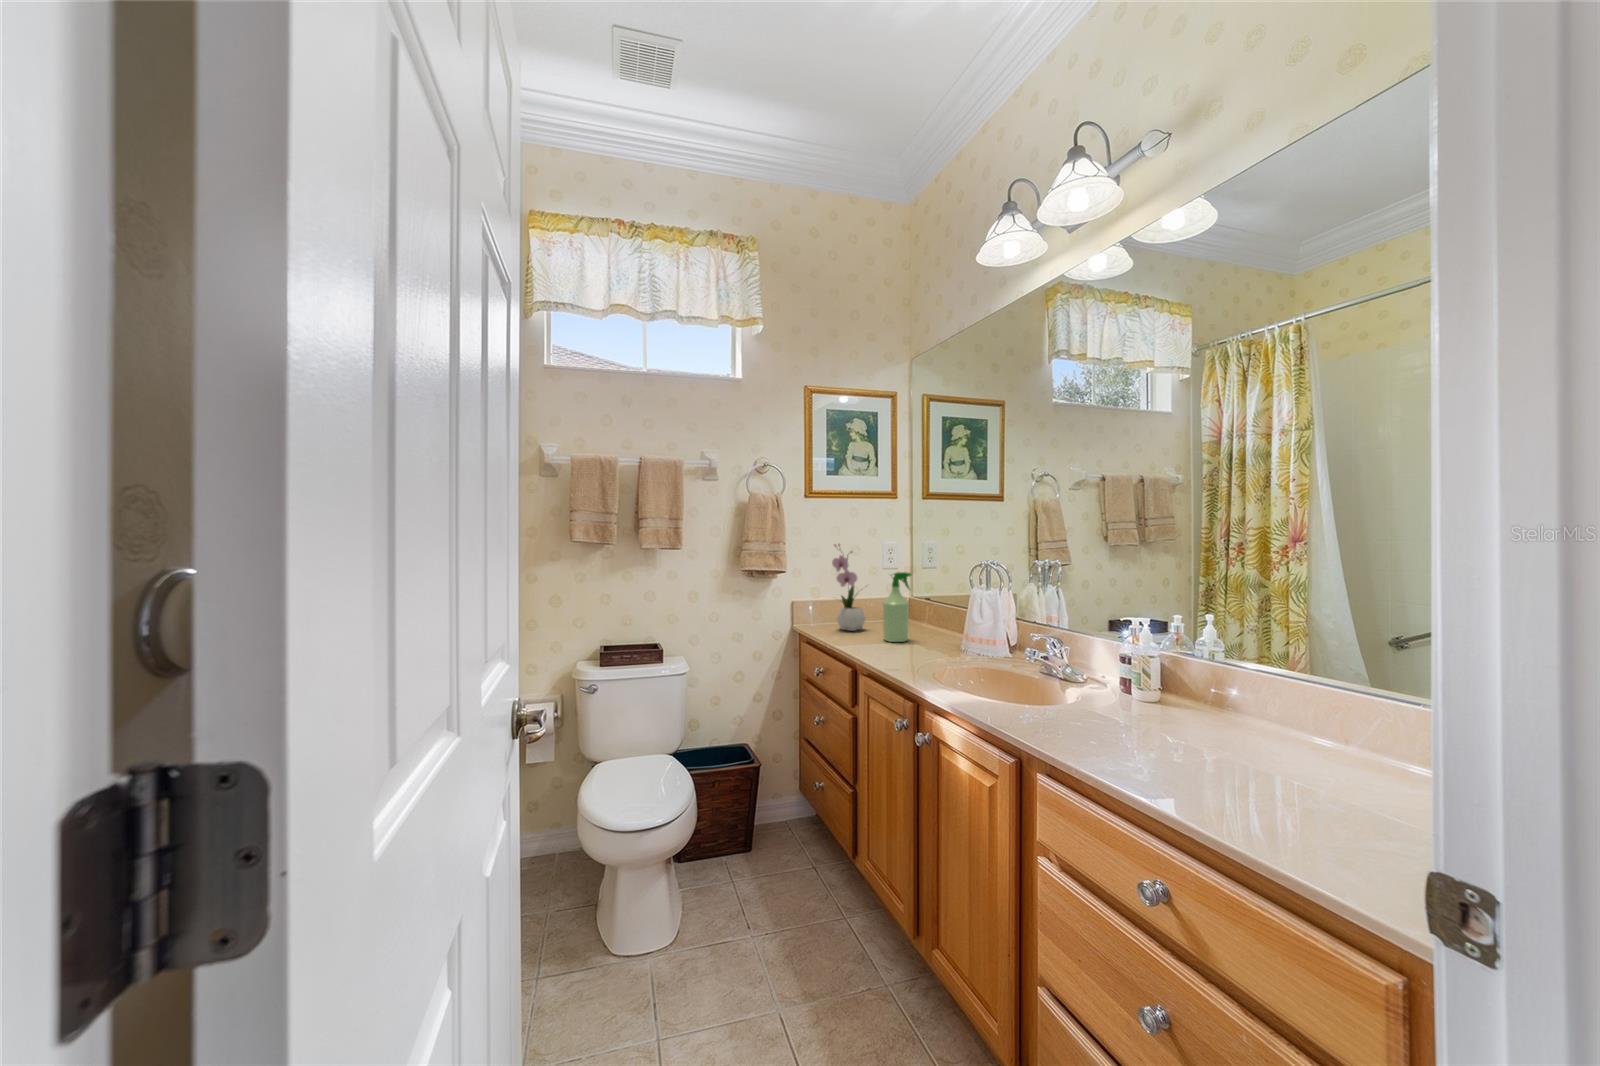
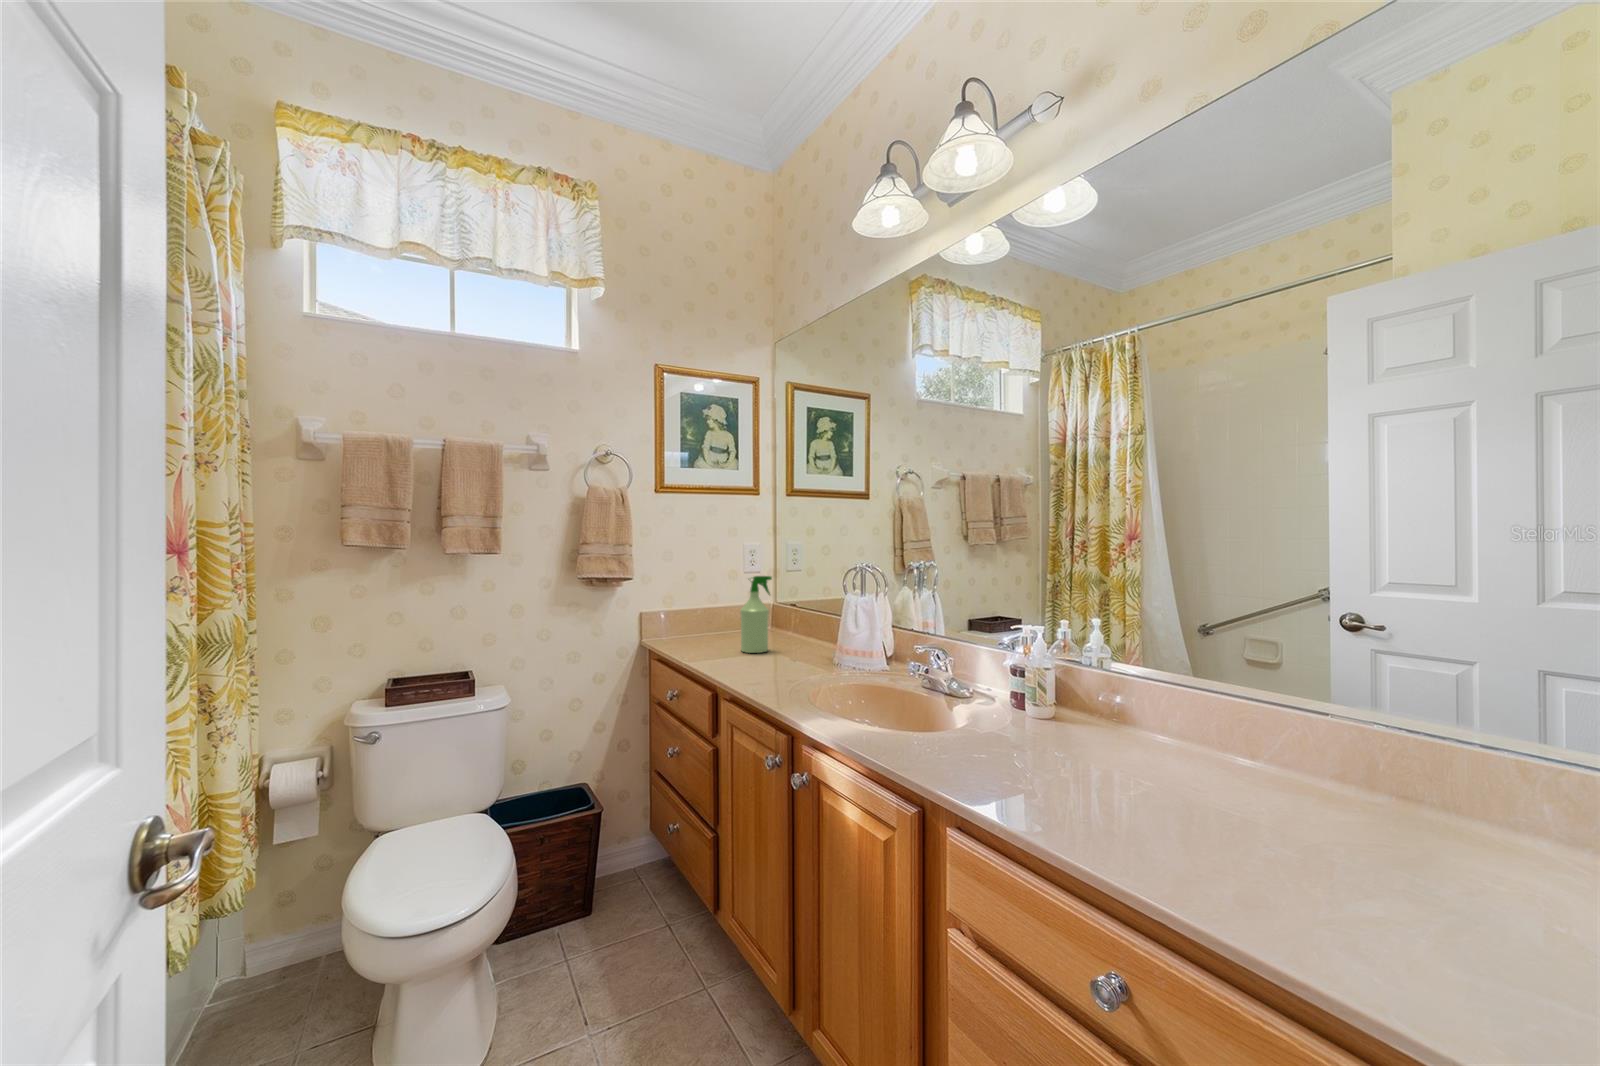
flower arrangement: present [832,544,866,631] -> none [683,544,725,643]

